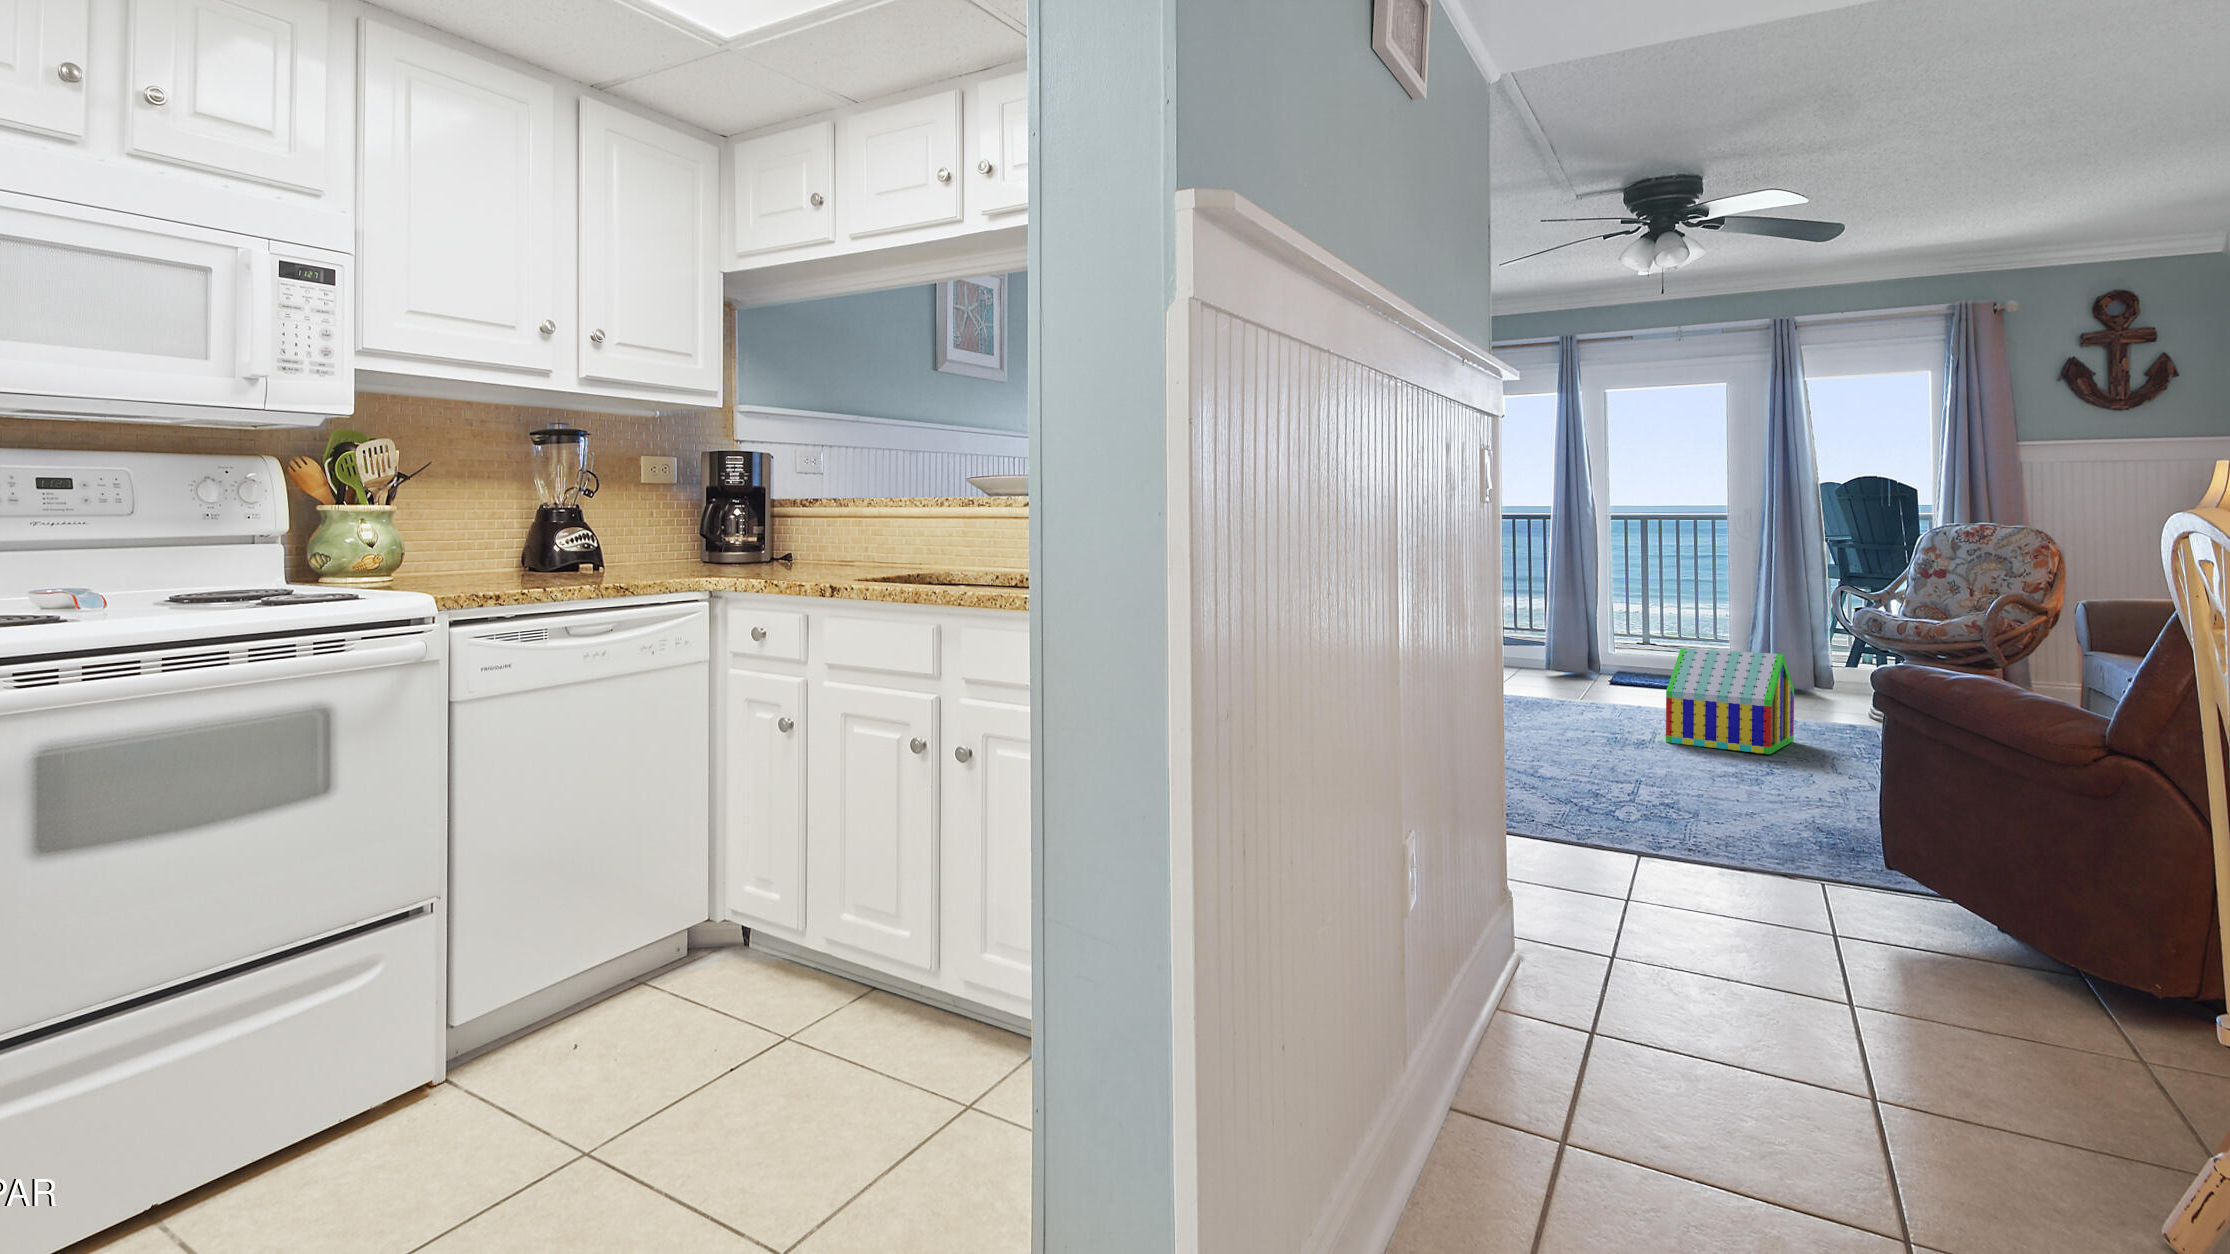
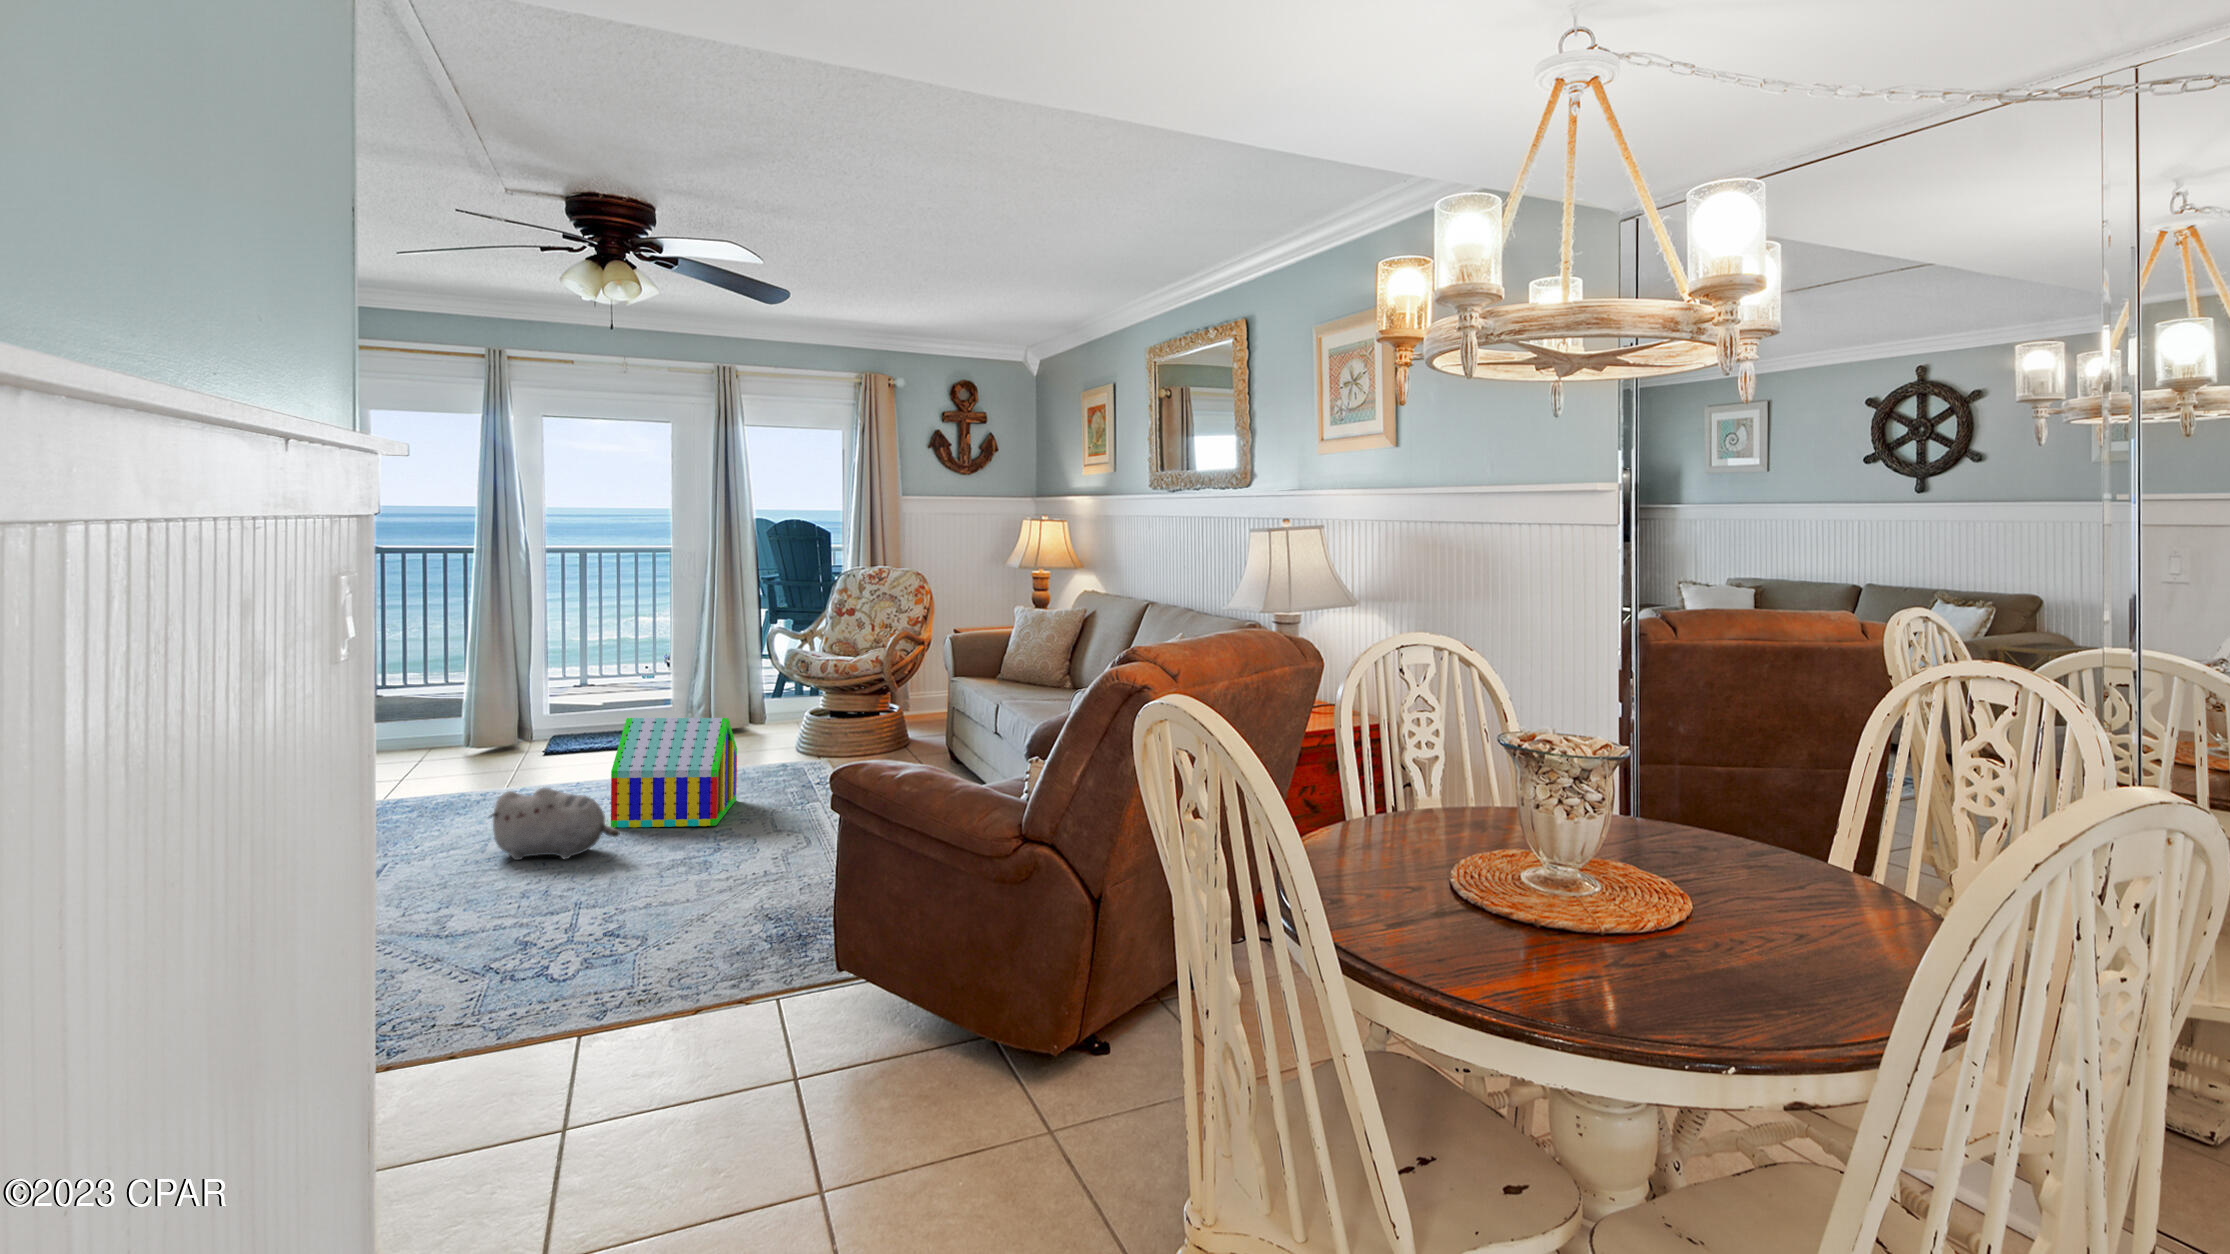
plush toy: none [1563,692,1674,754] -> present [490,787,620,860]

